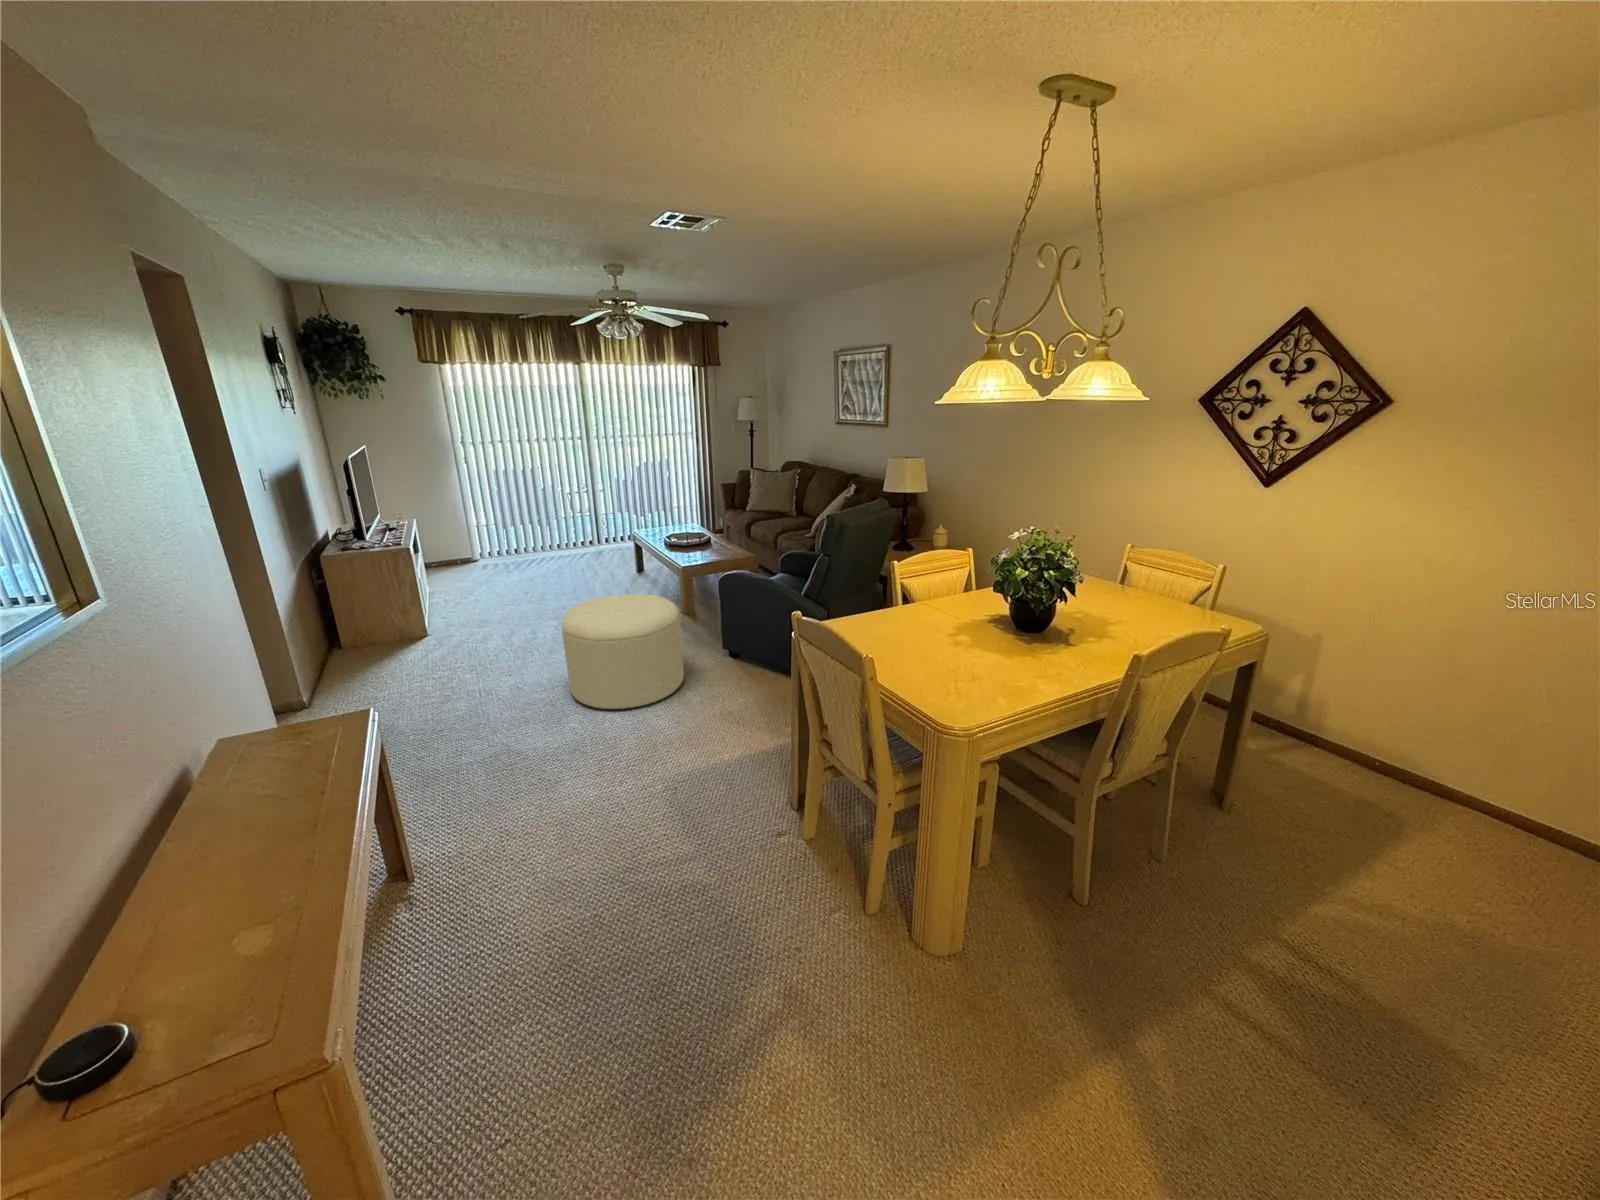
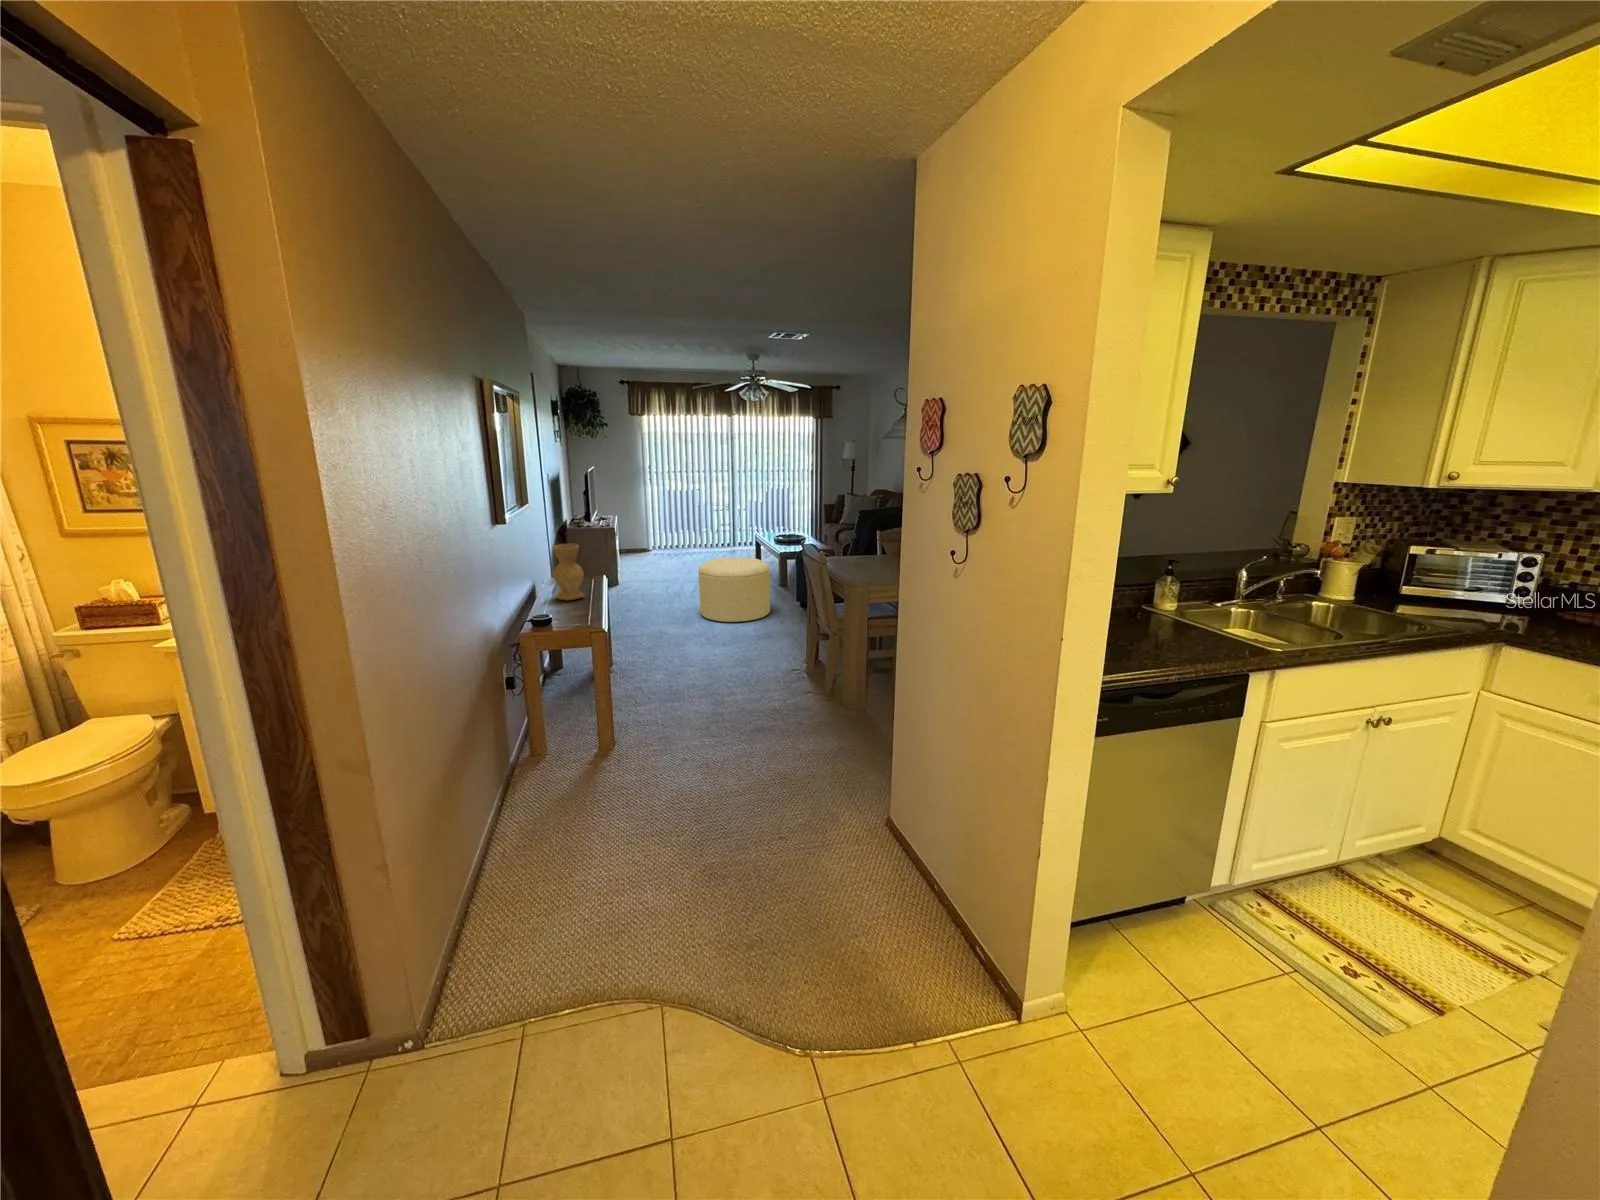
vase: none [164,703,291,855] -> present [552,544,584,600]

